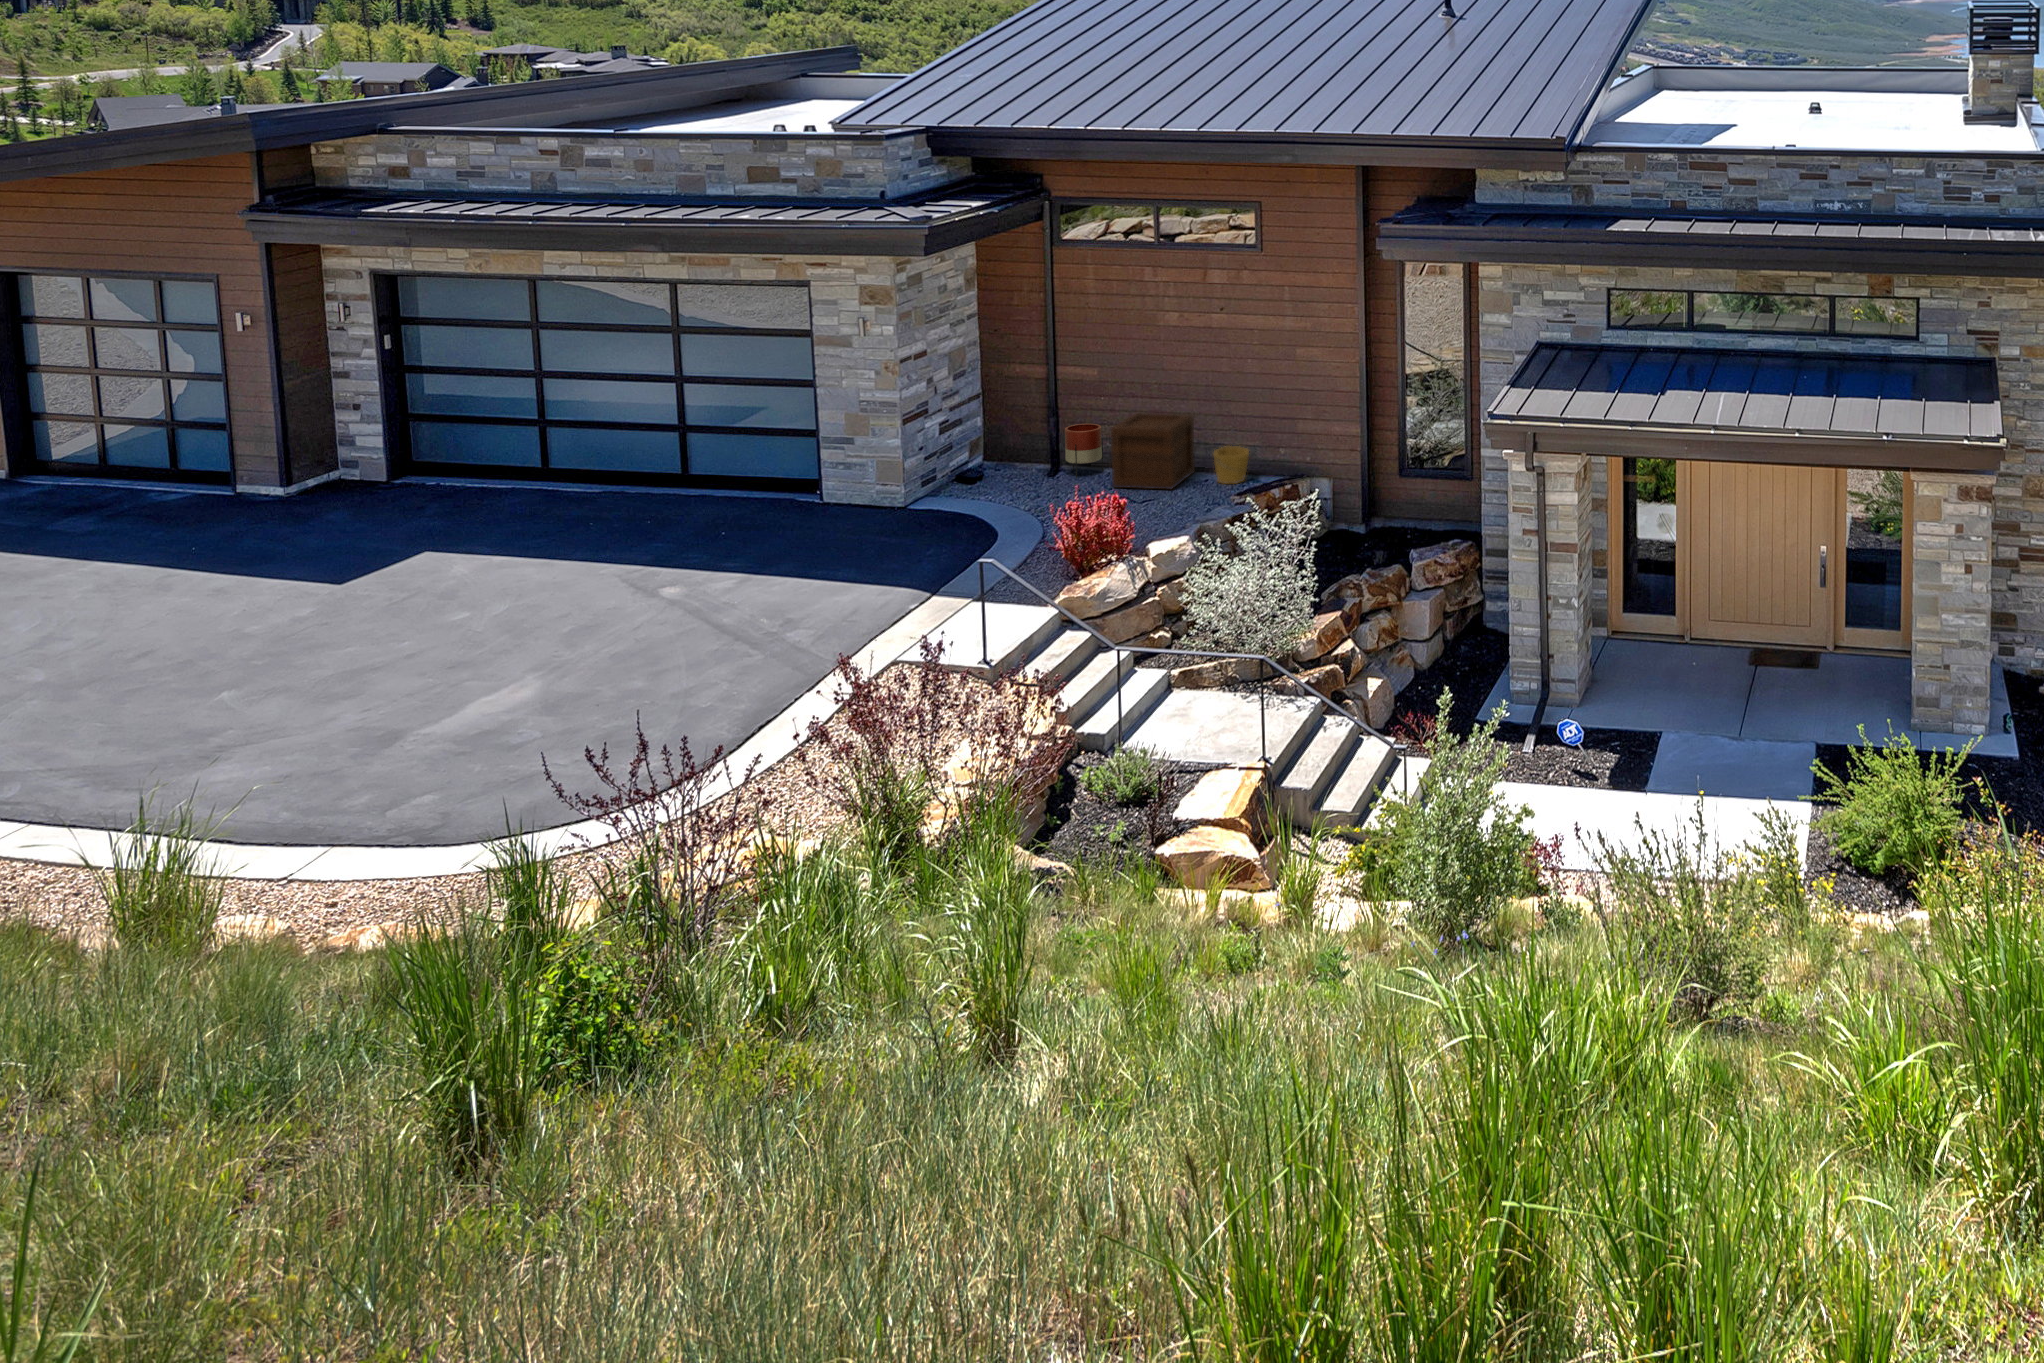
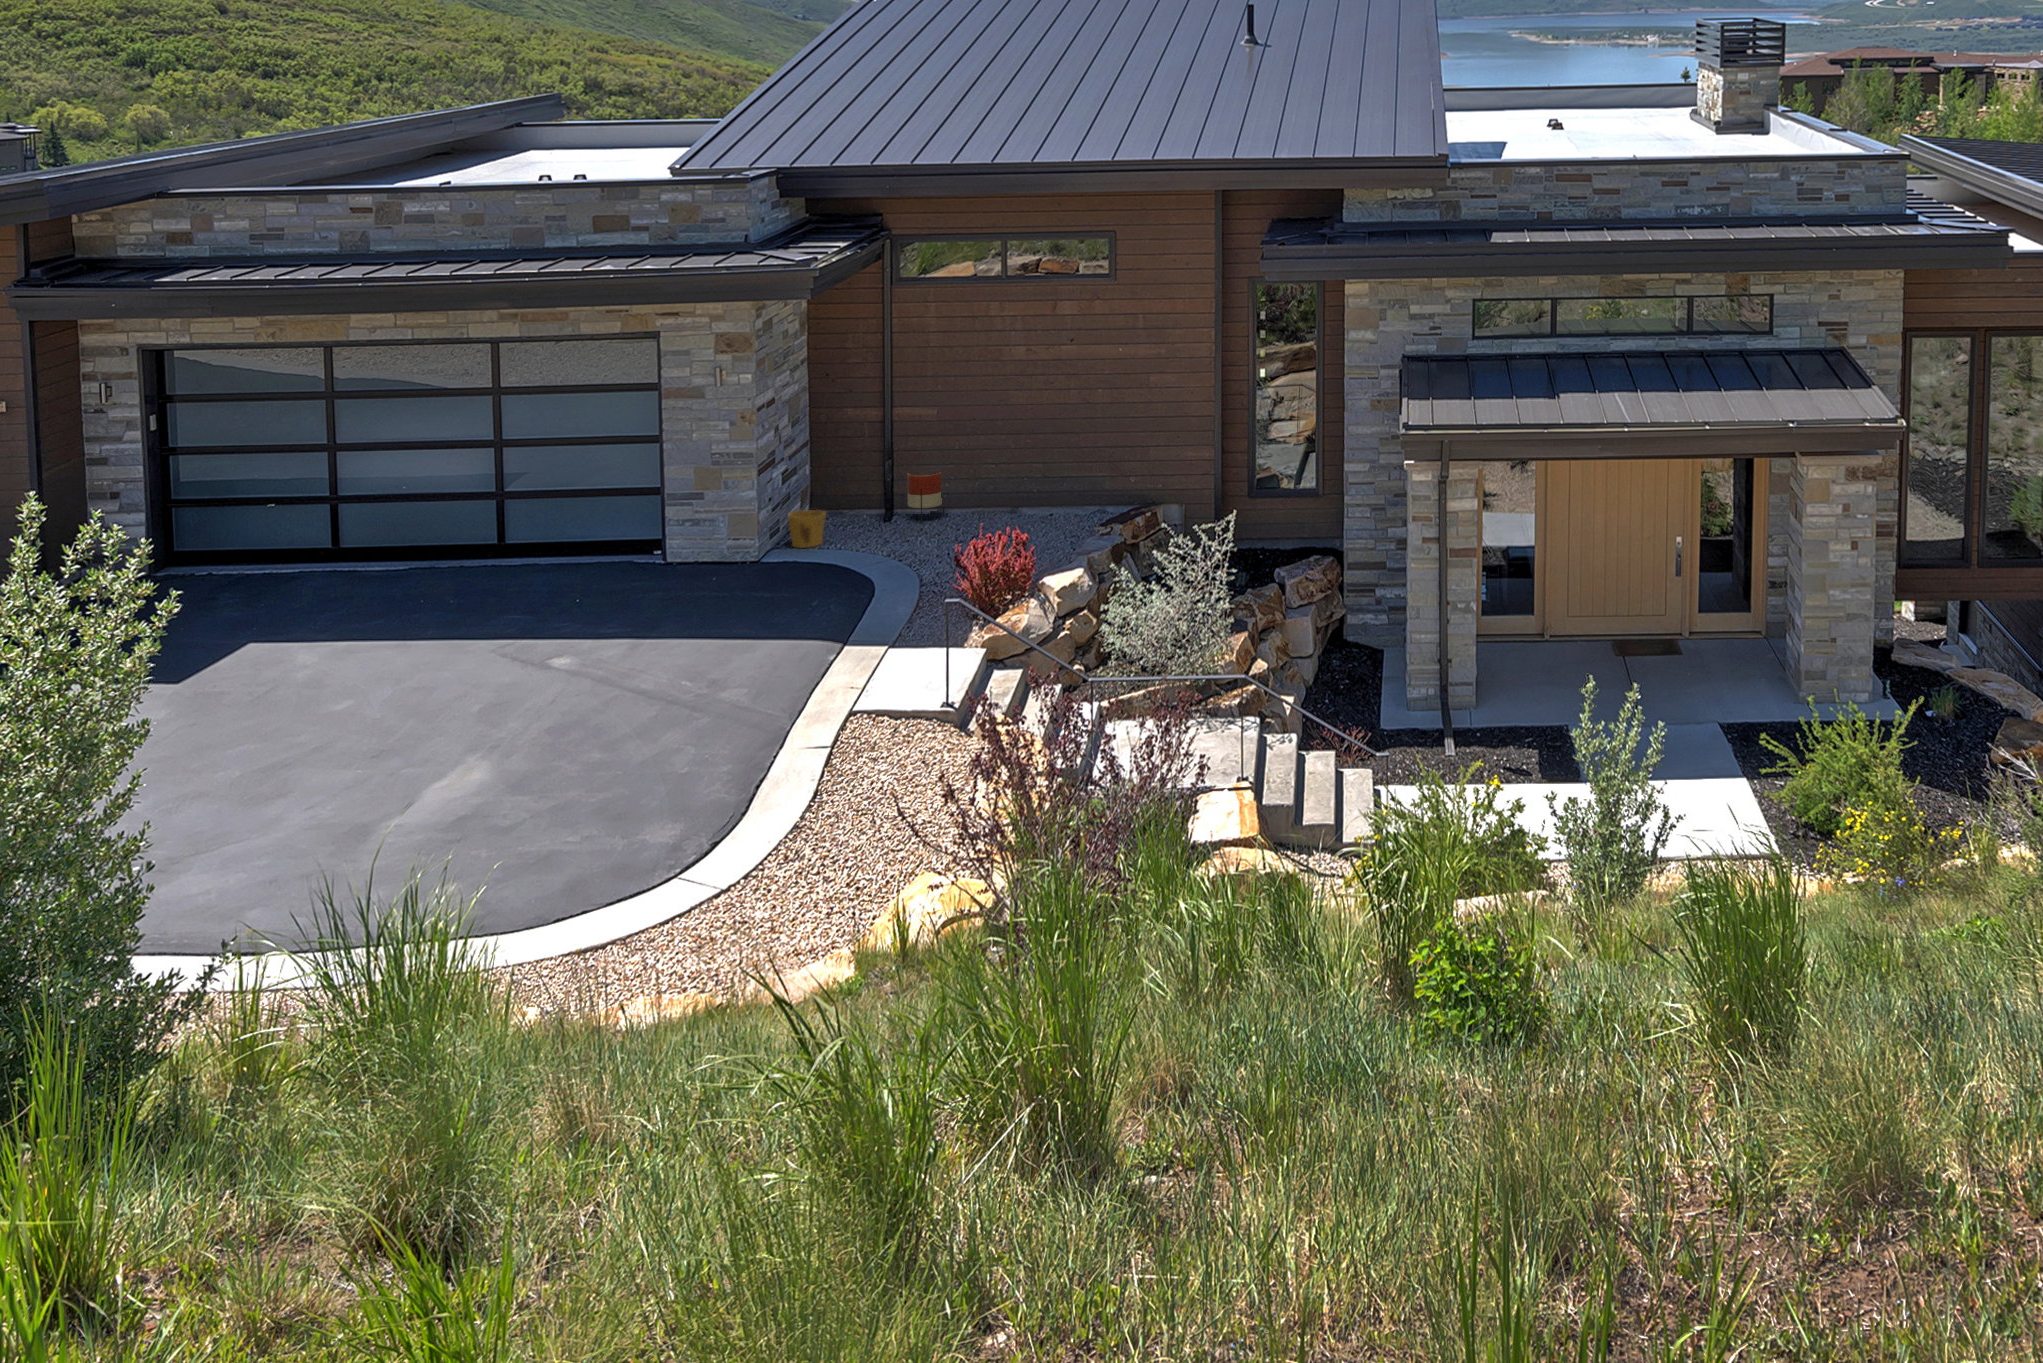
wooden crate: present [1111,413,1195,490] -> none [964,453,1038,529]
bucket: present [1214,446,1249,484] -> present [788,510,826,548]

